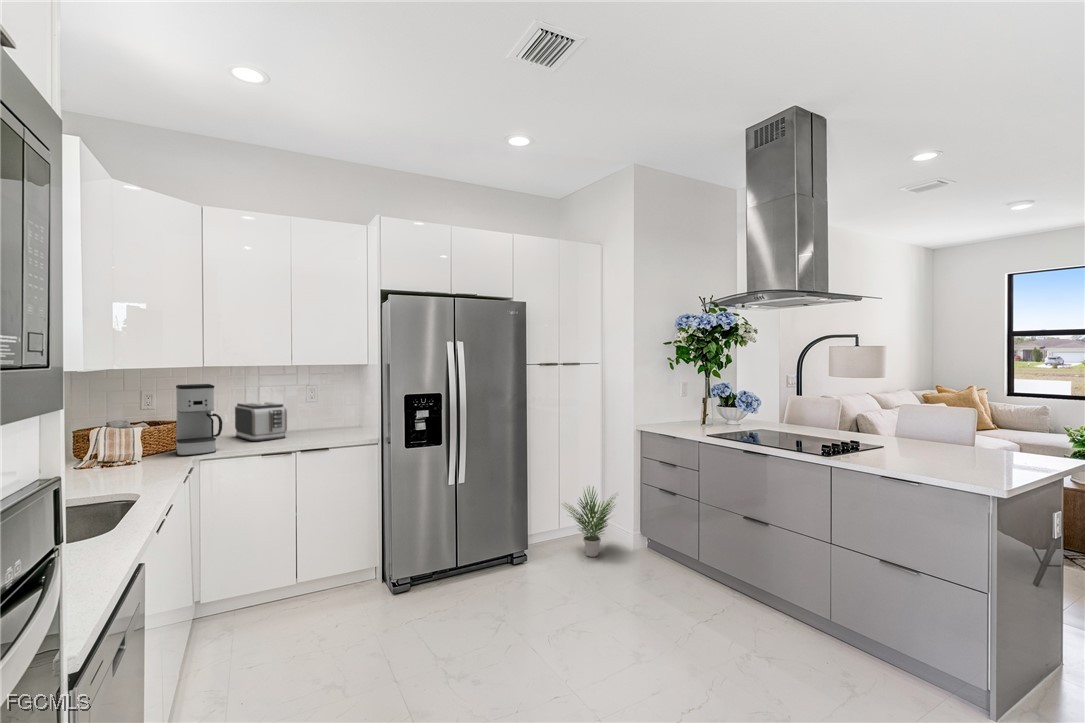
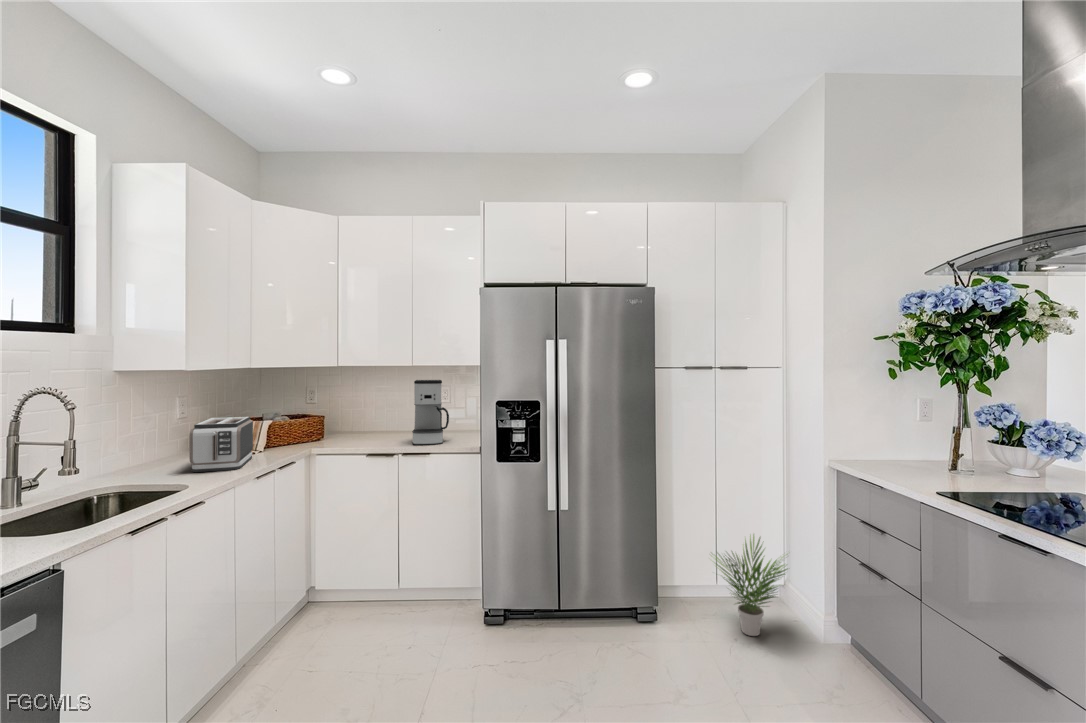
coffee maker: present [176,384,222,456] -> present [412,380,449,445]
toaster: present [235,402,287,441] -> present [189,417,253,472]

